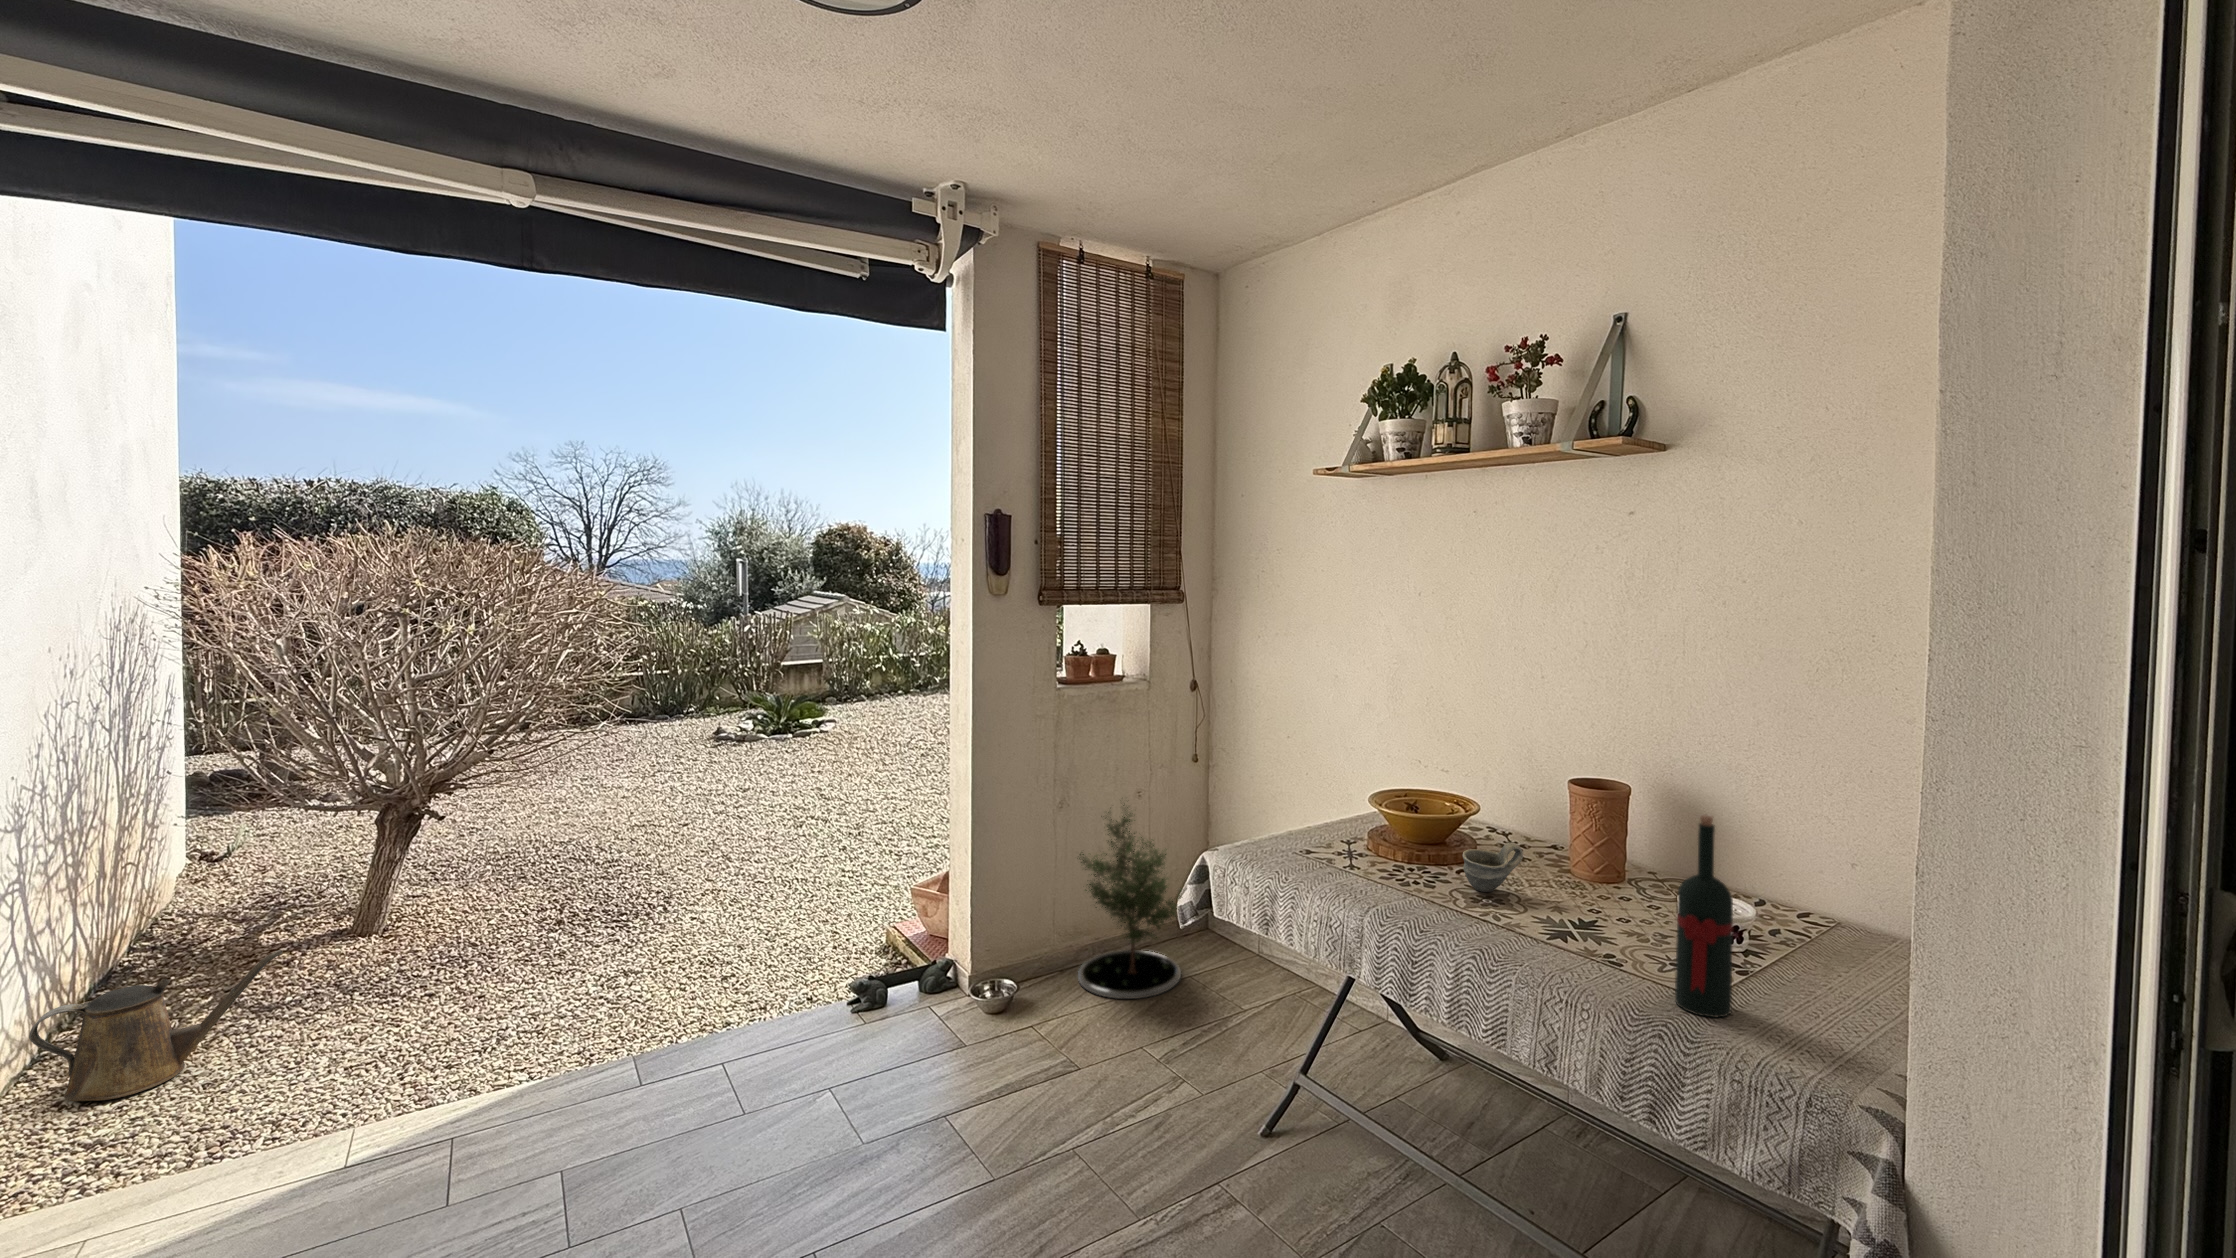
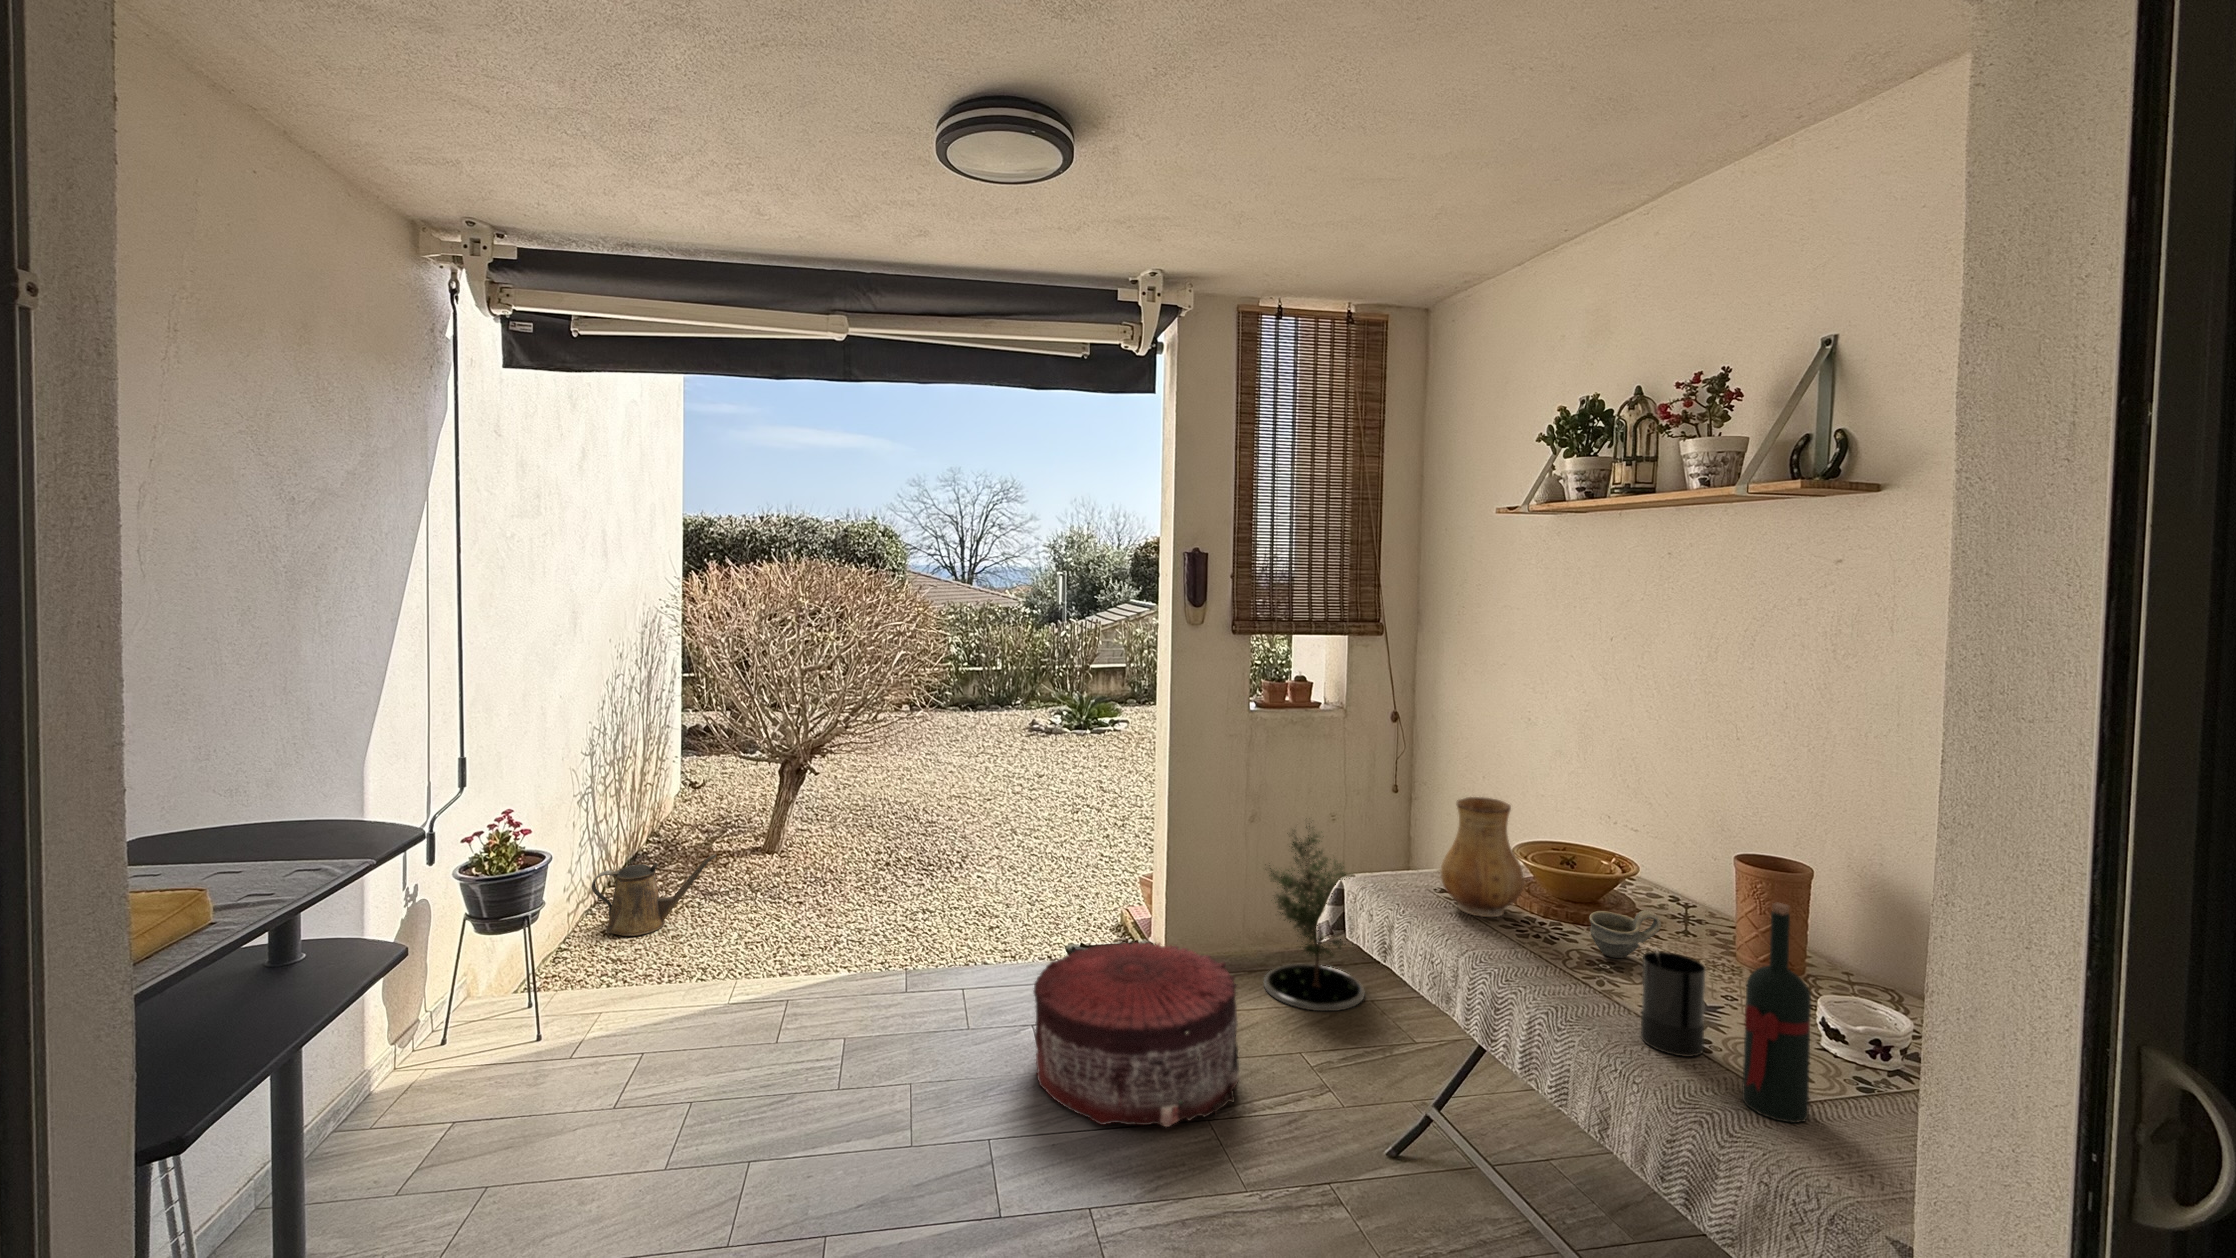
ceramic pitcher: none [1312,753,1390,872] -> present [1441,797,1524,917]
candle: none [1556,873,1619,975] -> present [1641,950,1706,1057]
pouf: none [848,955,1099,1190] -> present [1033,943,1239,1127]

